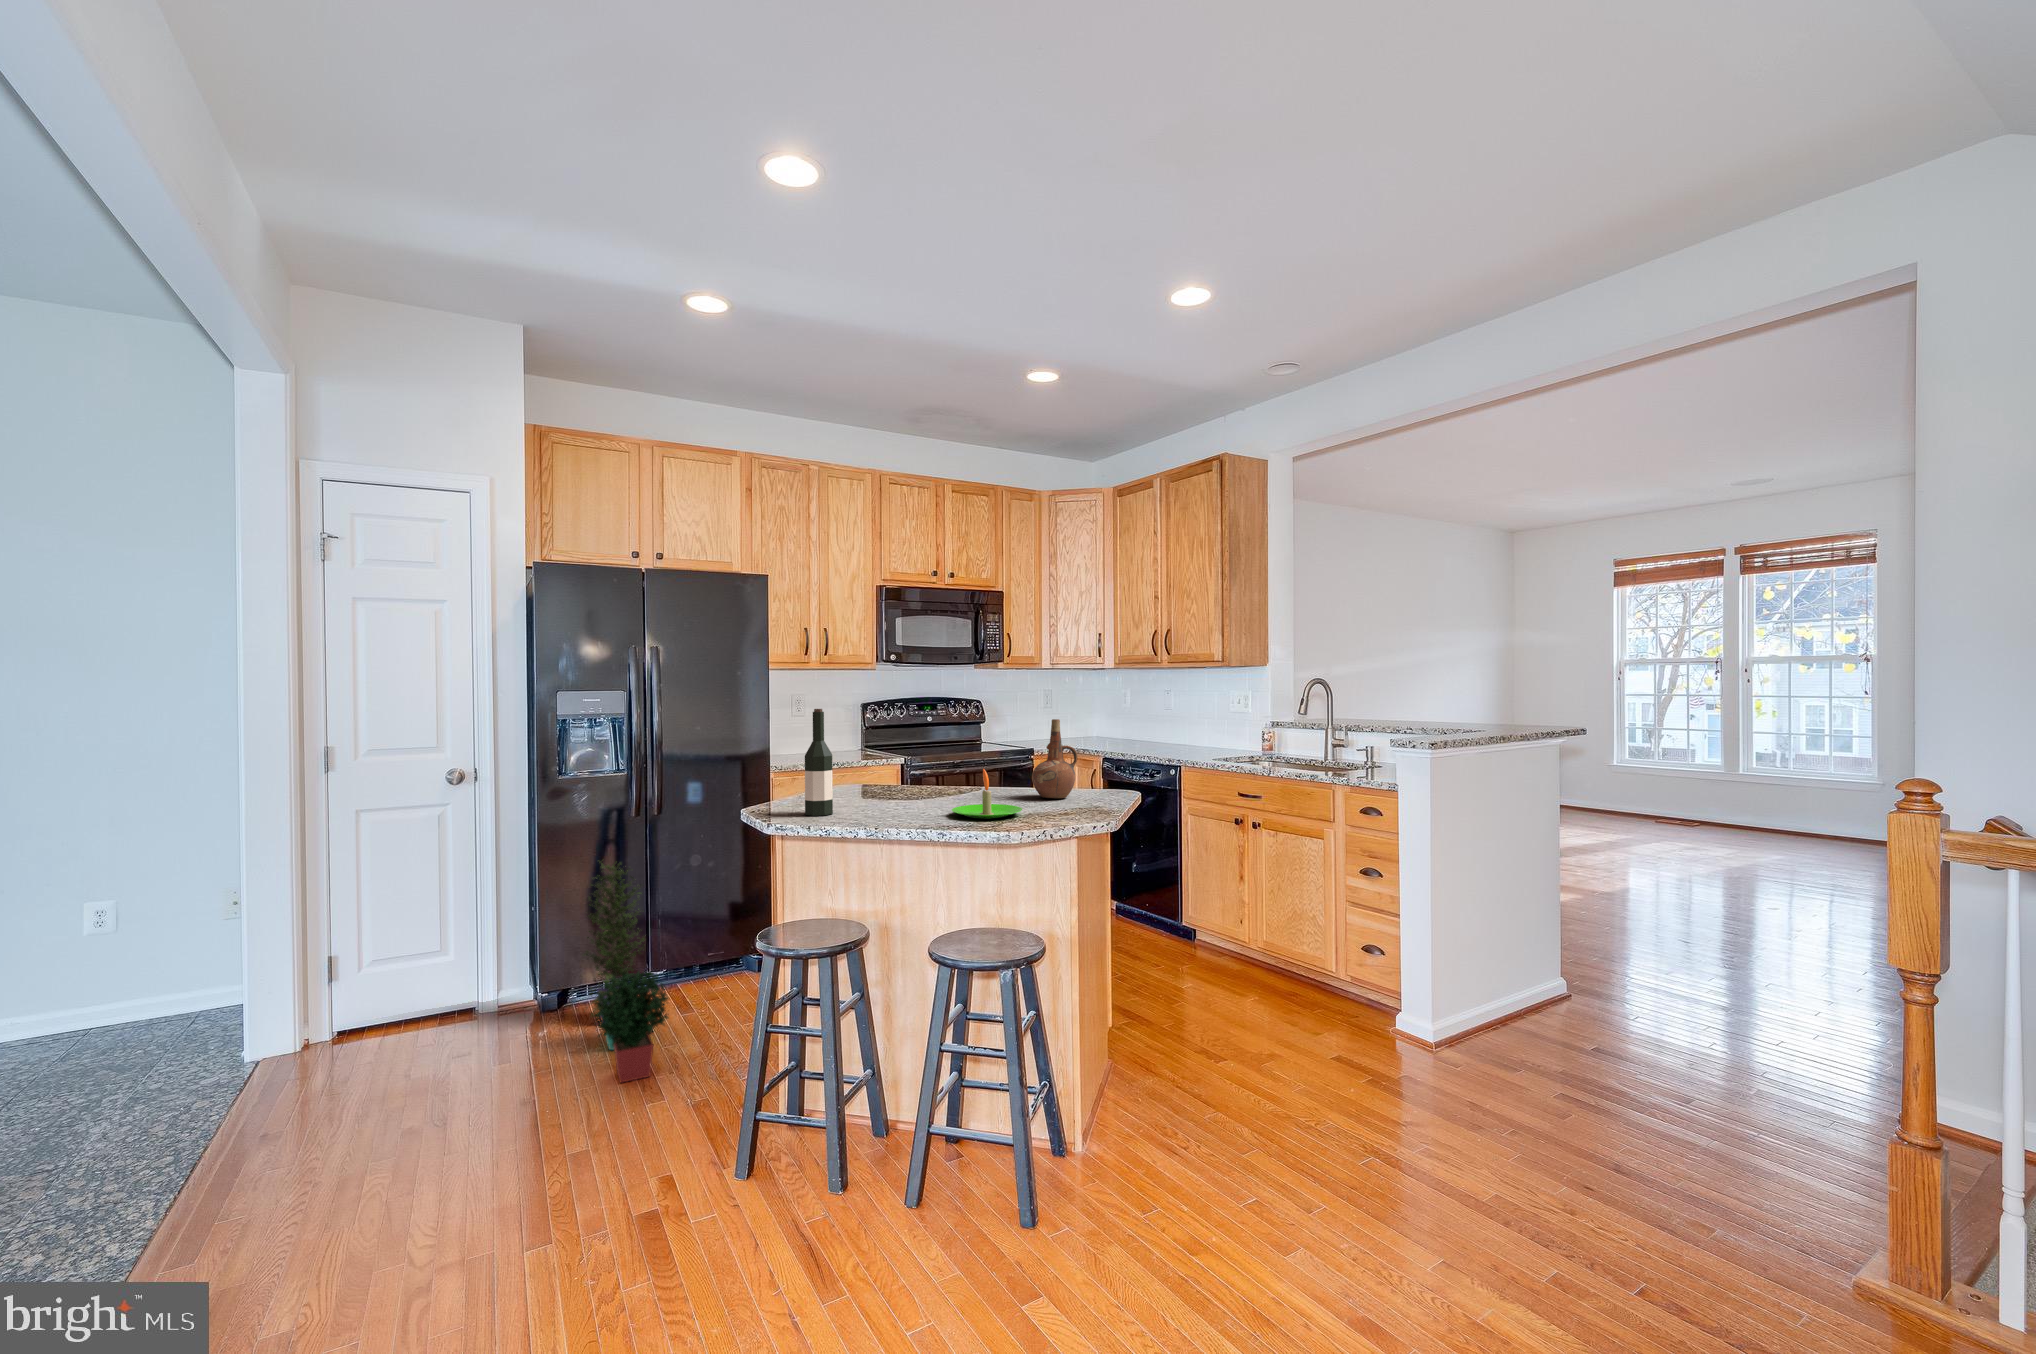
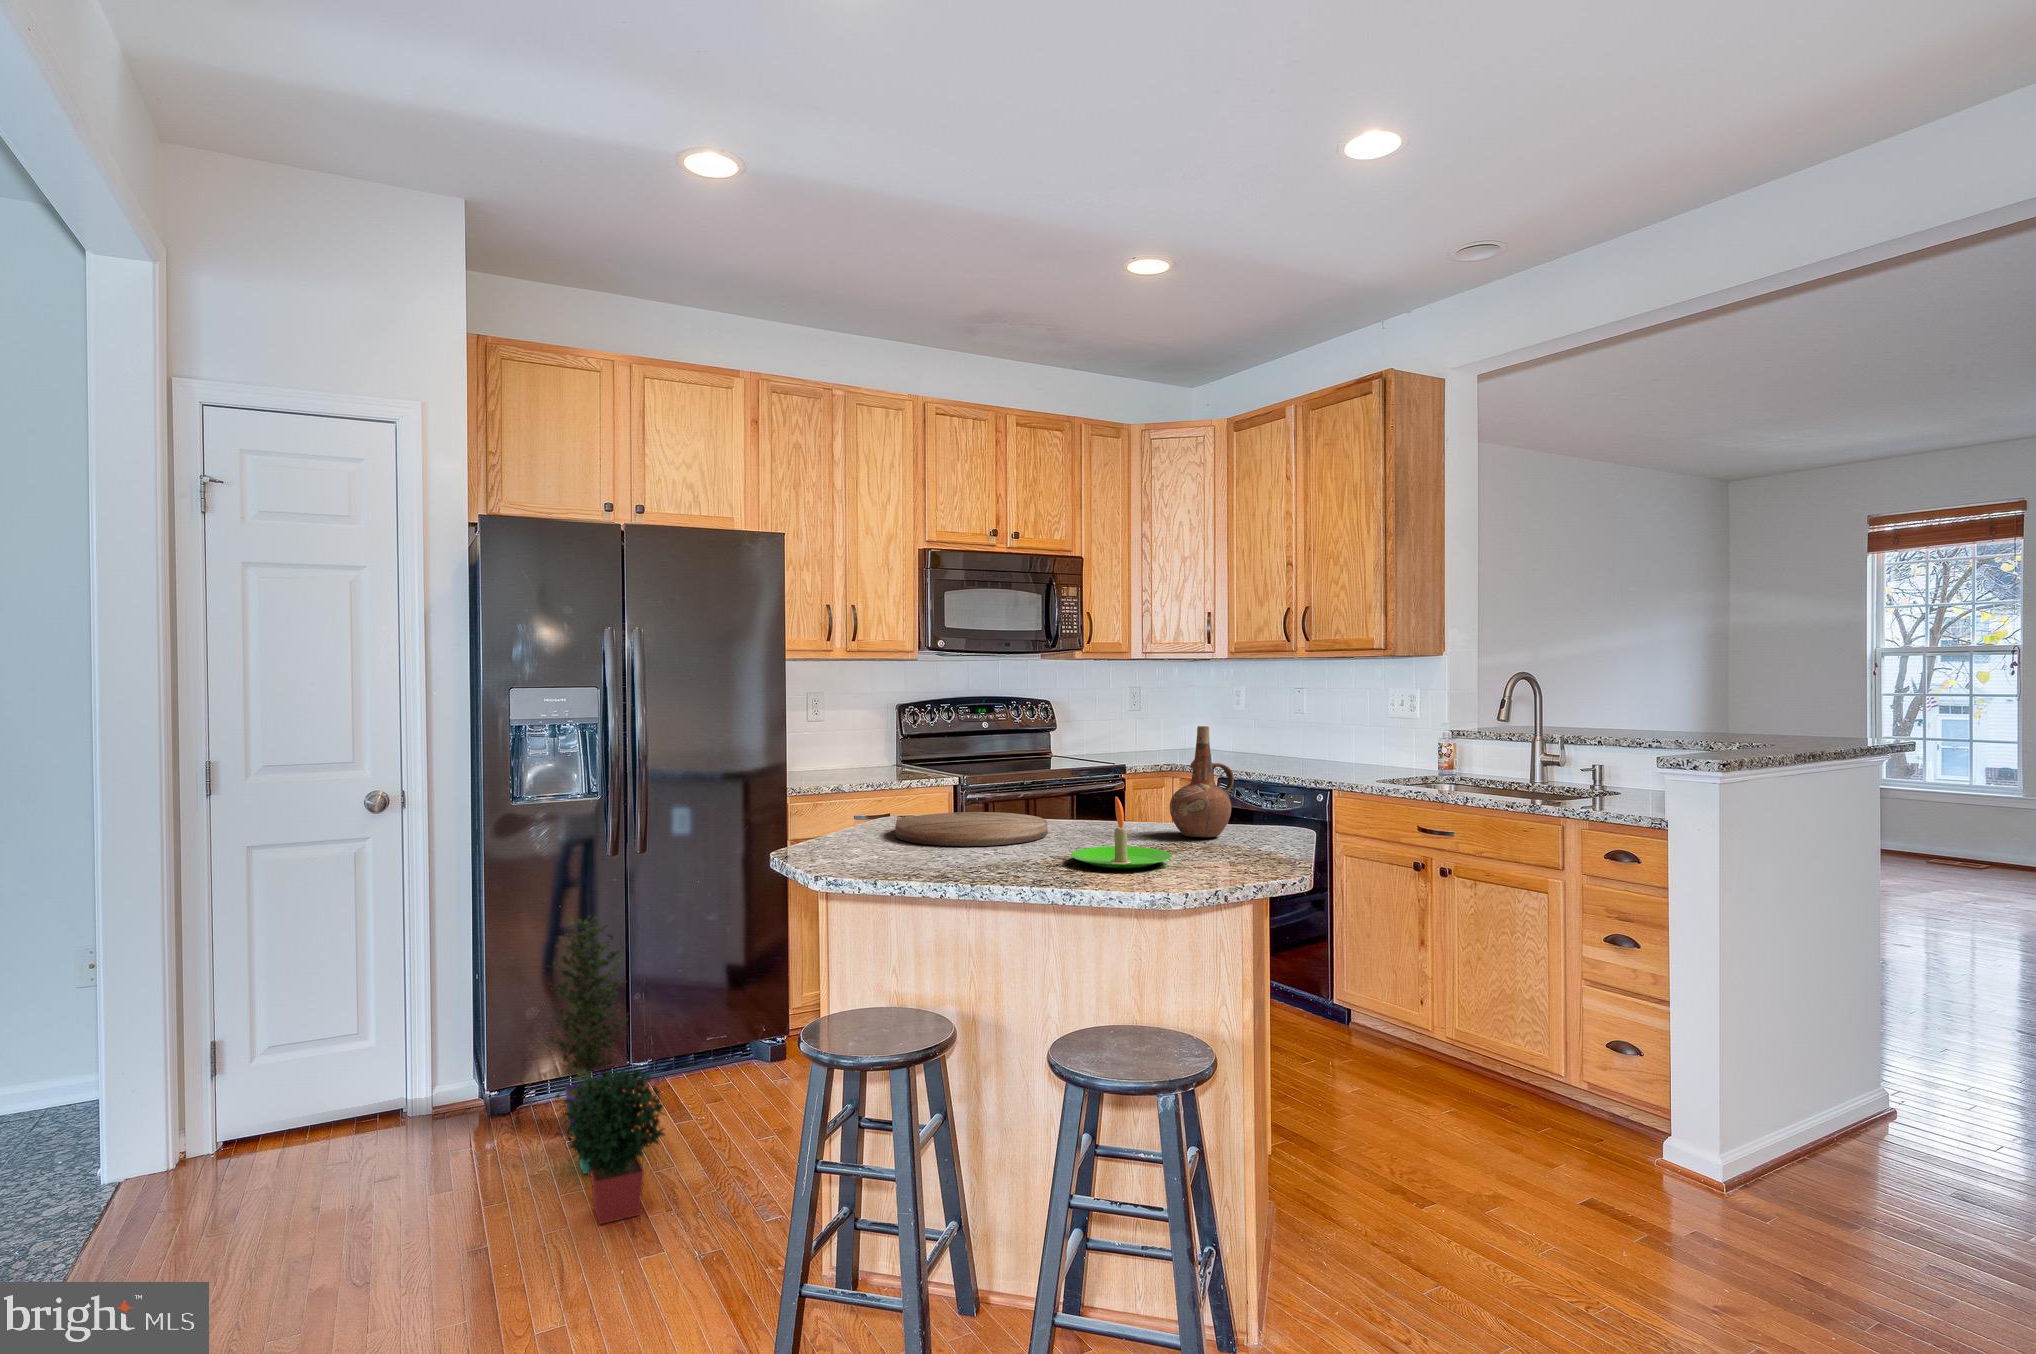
wine bottle: present [805,709,833,816] -> none [861,710,900,862]
cutting board: none [835,782,945,805] -> present [895,812,1048,846]

